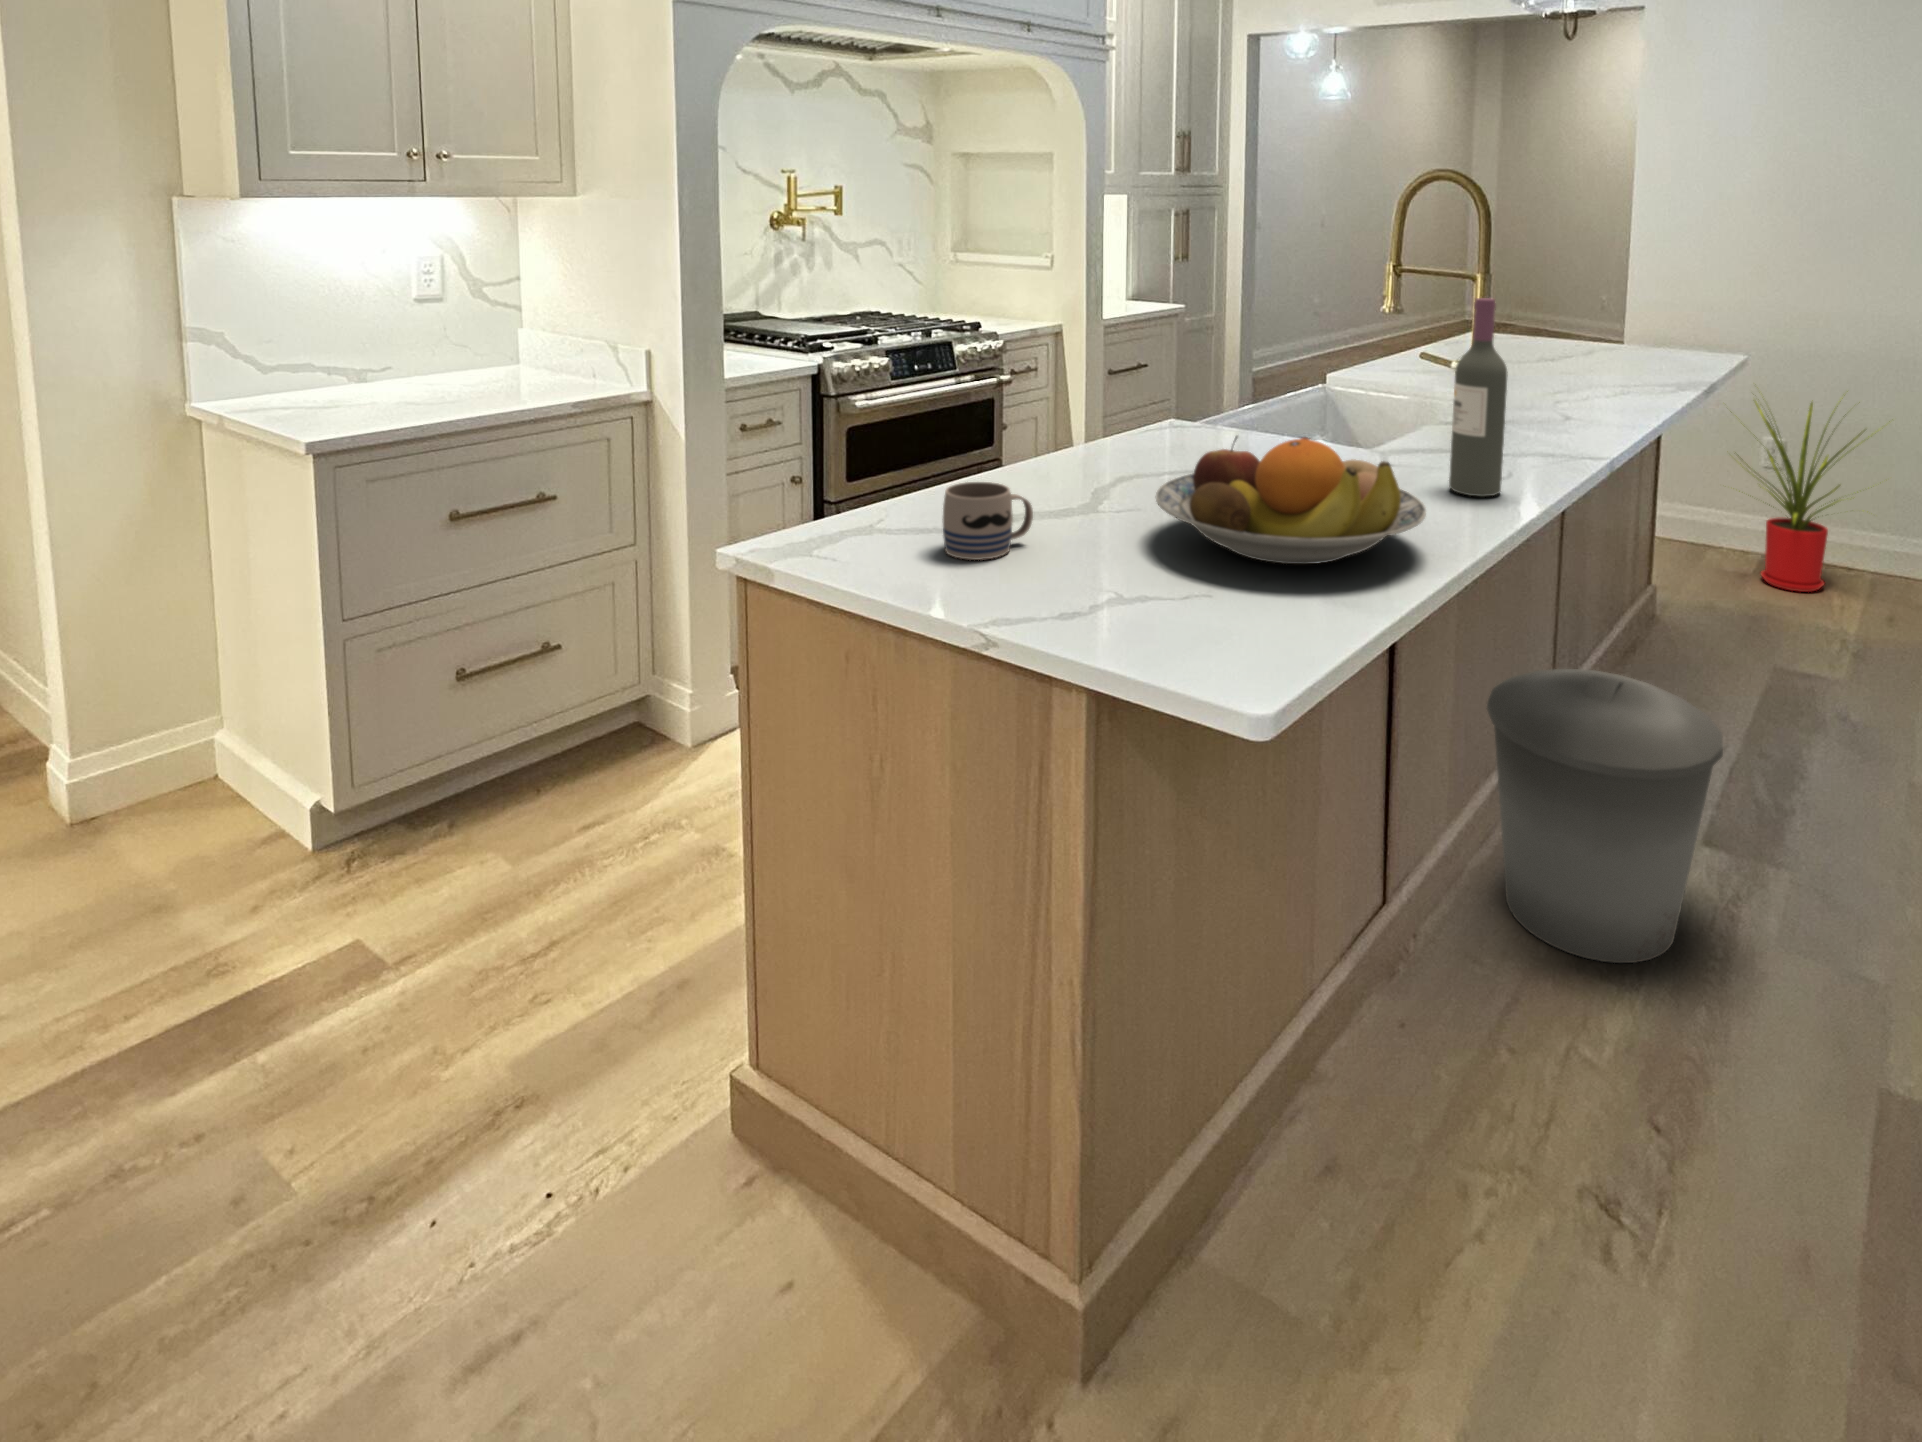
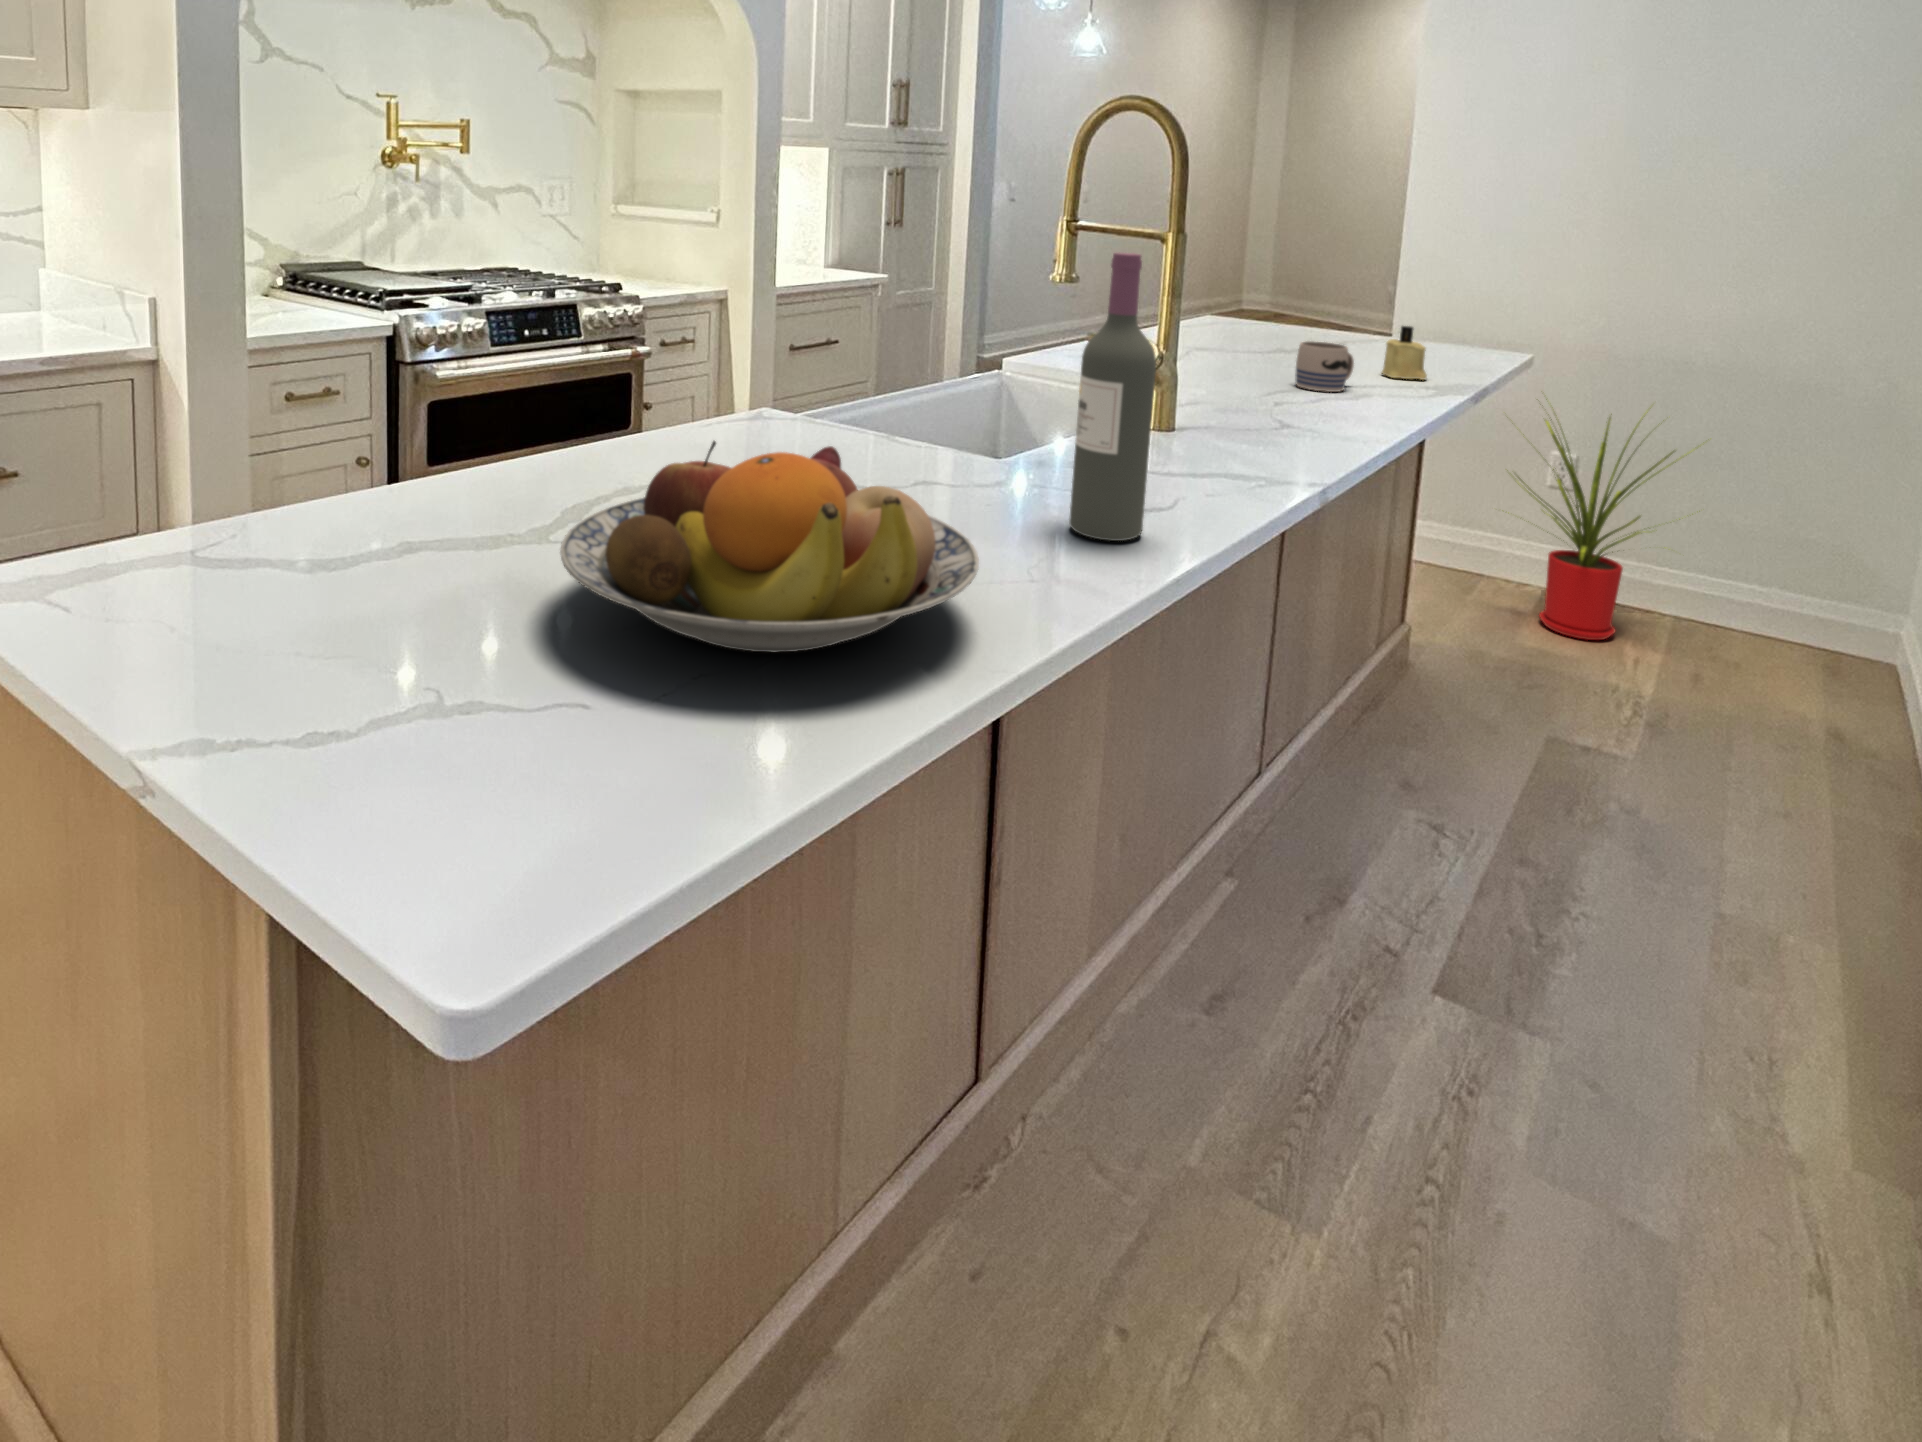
candle: none [1632,336,1669,378] -> present [1382,326,1427,380]
mug: present [943,482,1033,560] -> present [1295,341,1354,392]
trash can: present [1487,669,1723,963] -> none [1144,760,1461,1180]

